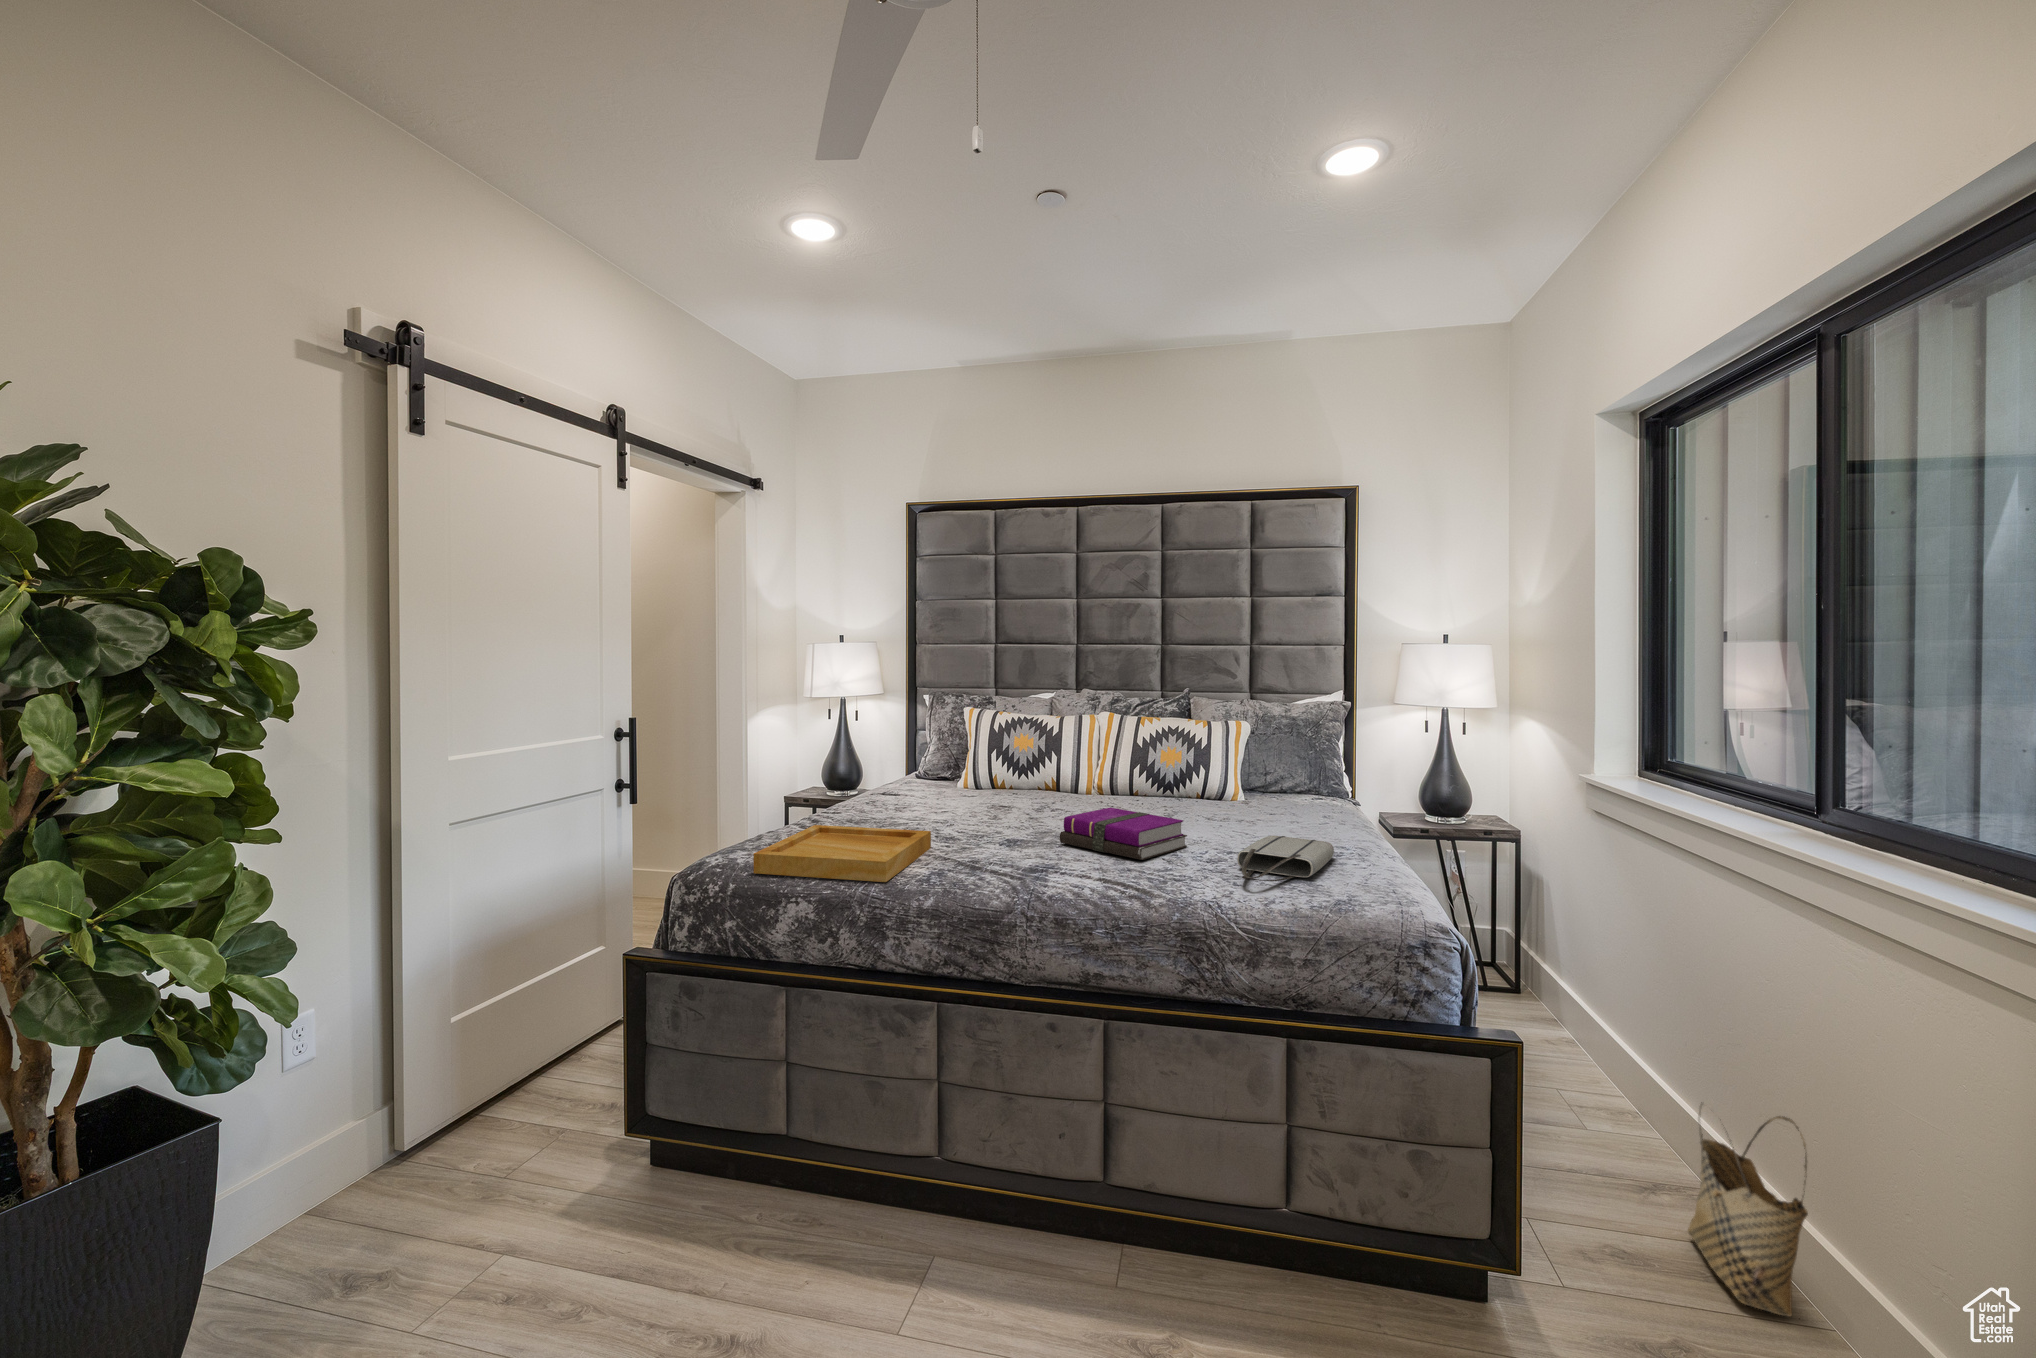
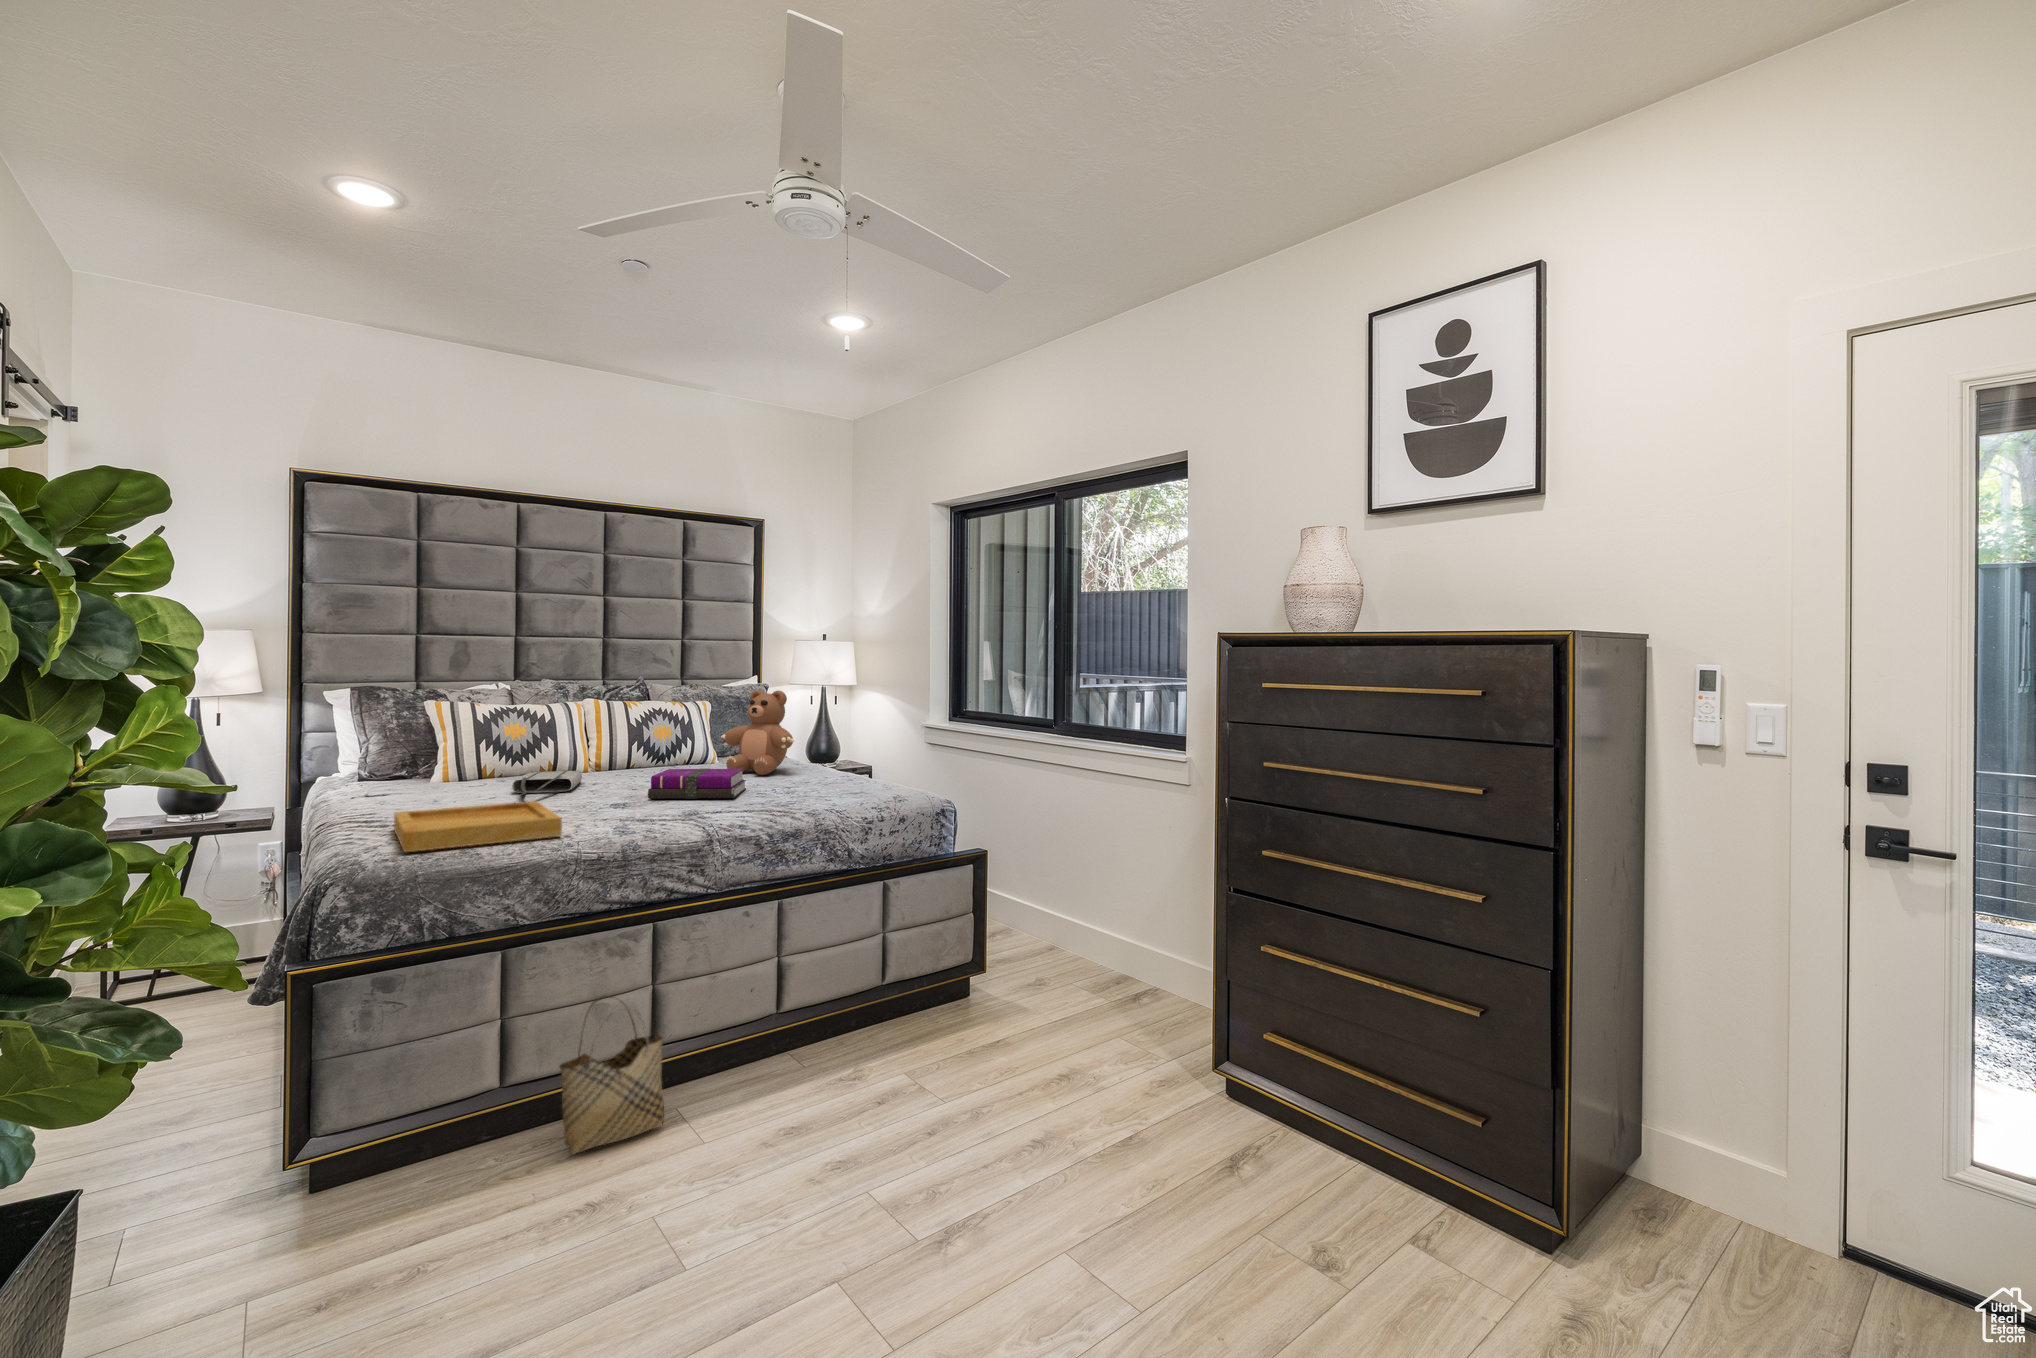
teddy bear: none [1213,713,1292,827] -> present [721,690,794,775]
tote bag: present [1237,836,1334,881] -> present [512,771,582,795]
woven basket: present [1688,1103,1808,1316] -> present [560,996,664,1154]

